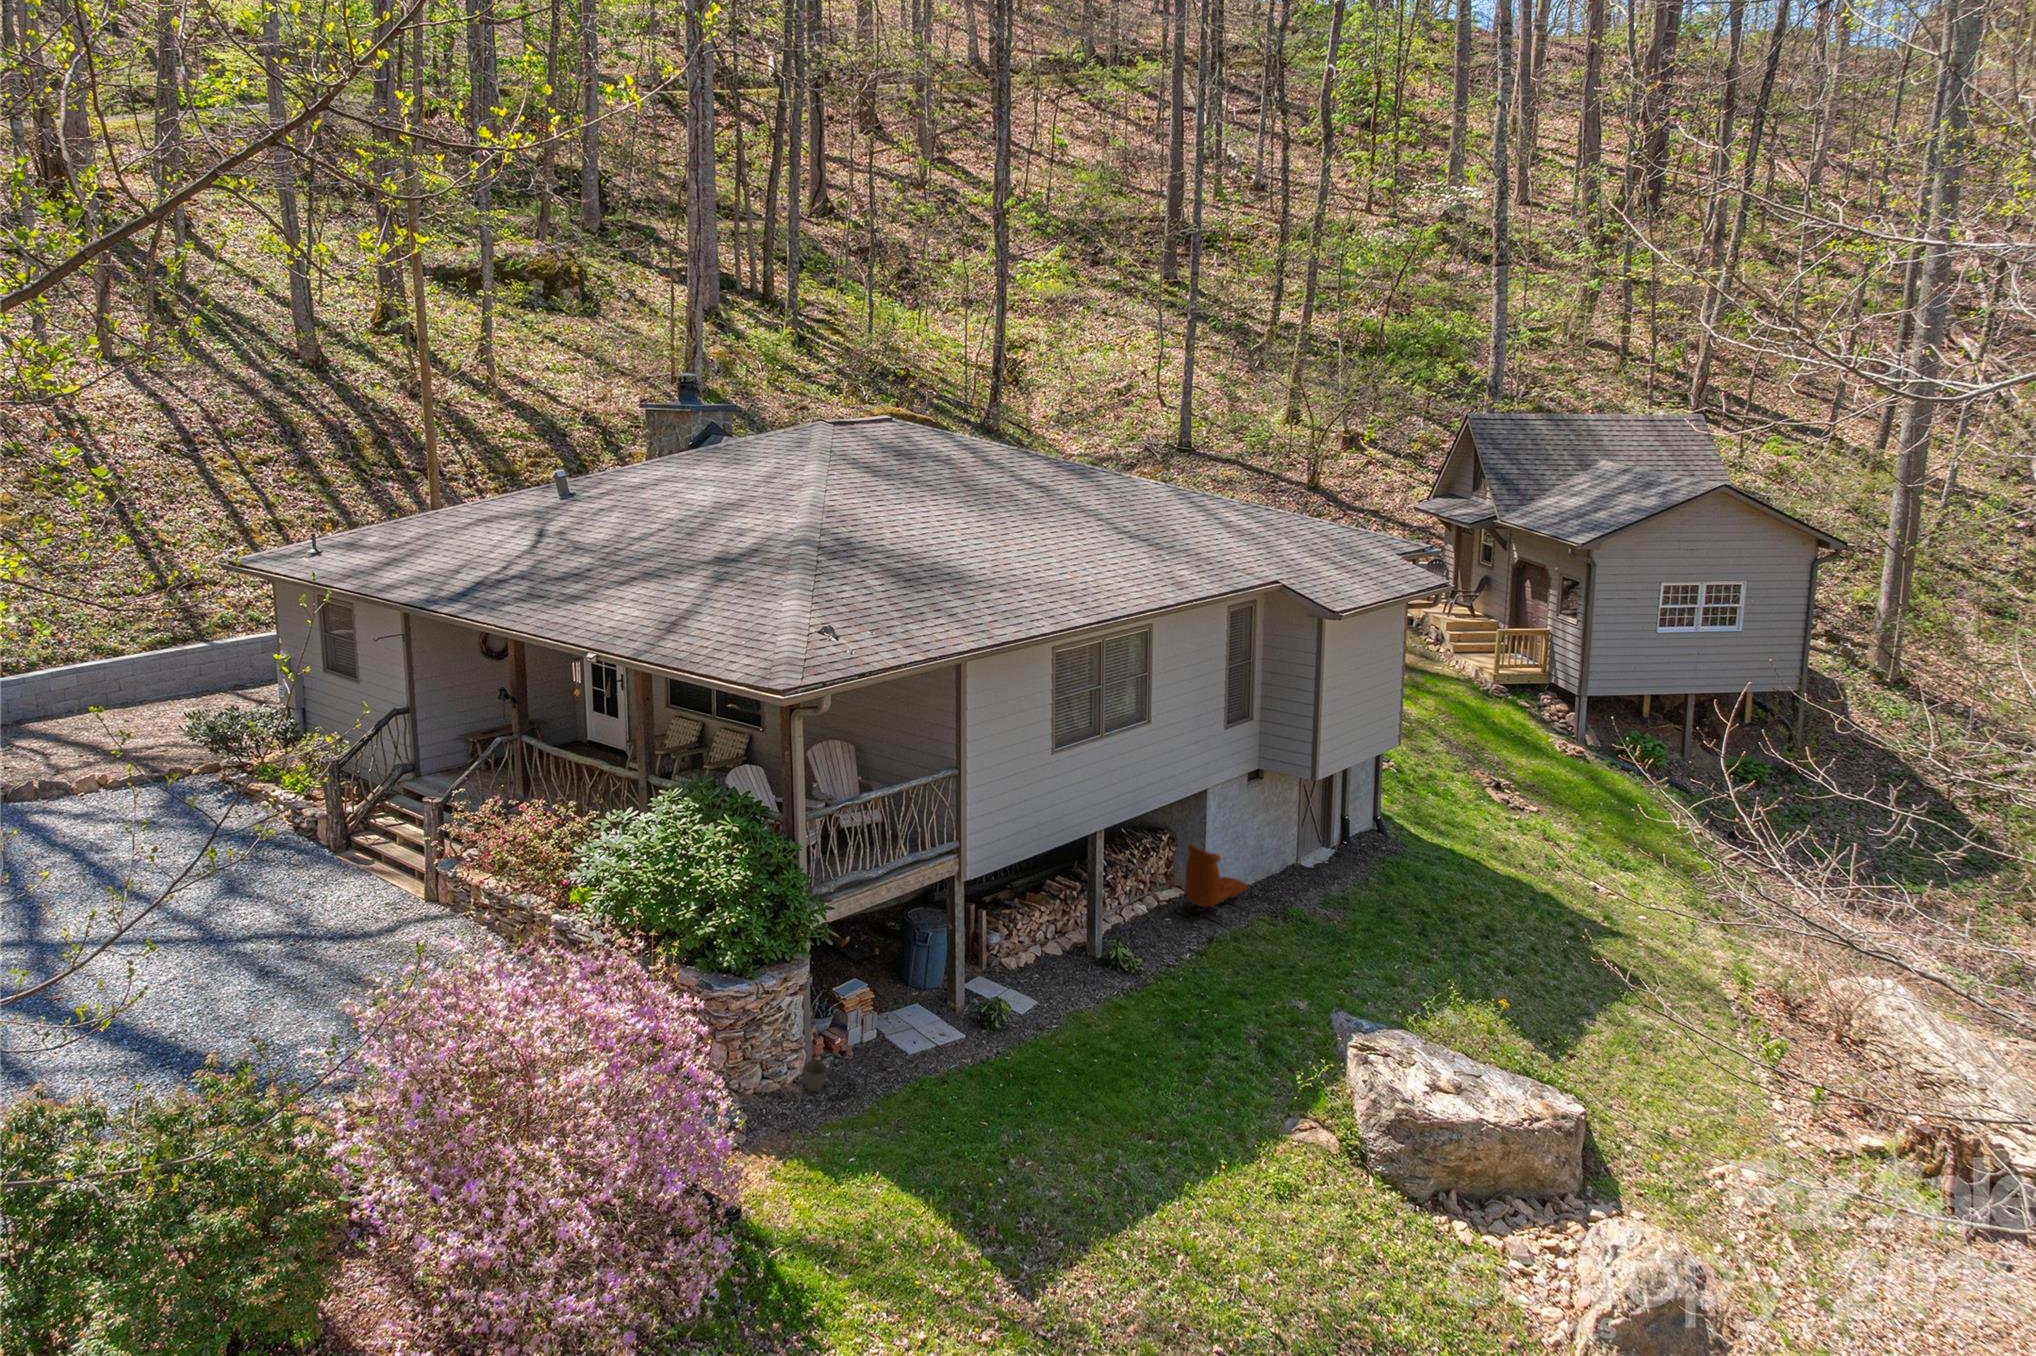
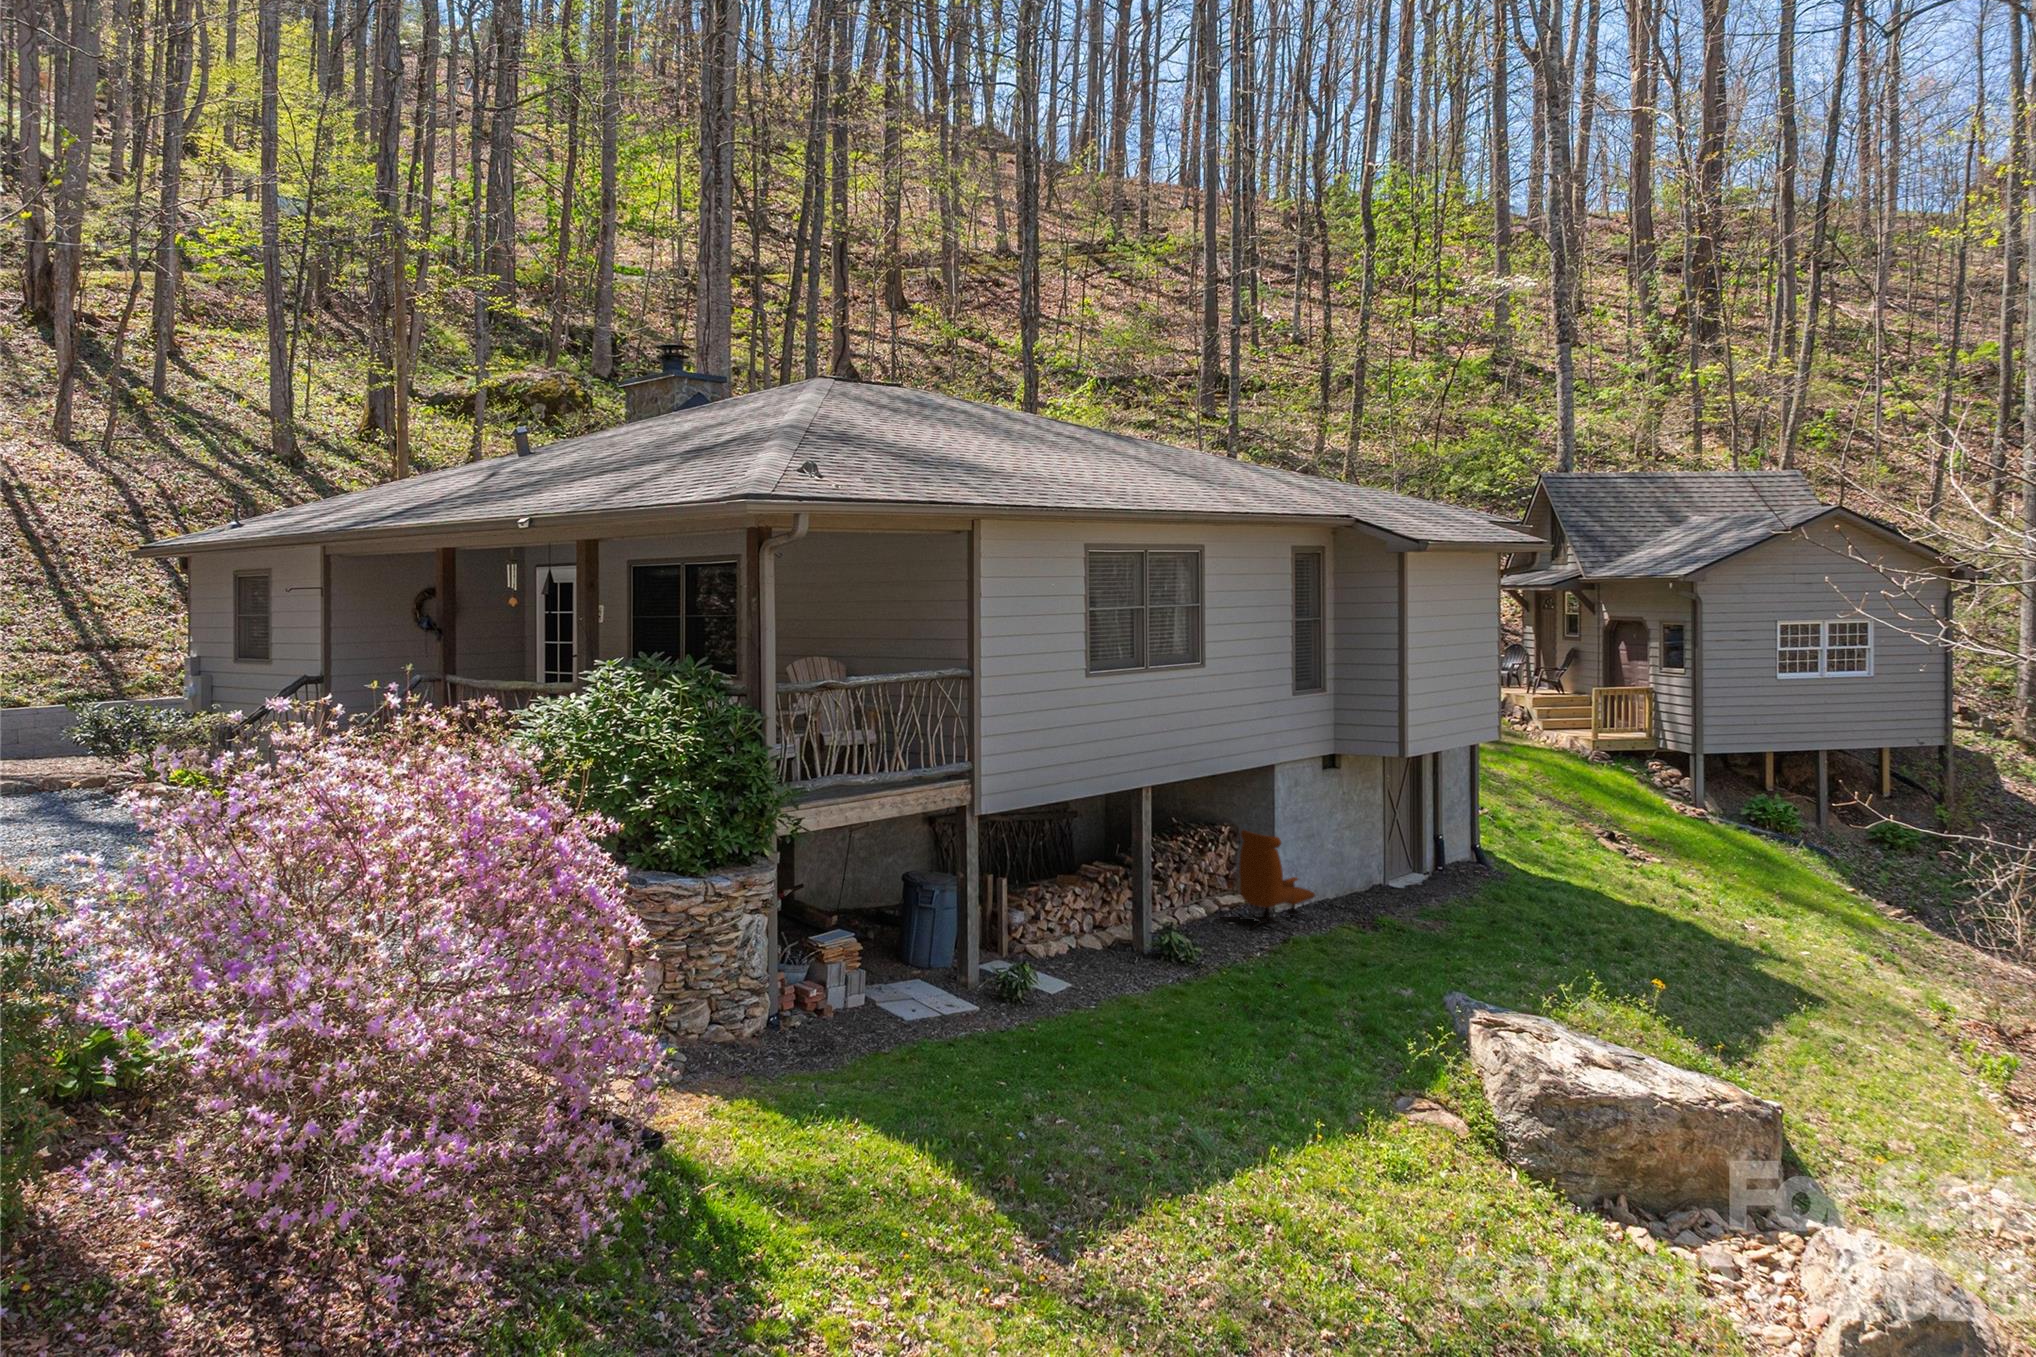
bucket: present [802,1053,828,1092] -> none [760,1000,794,1053]

